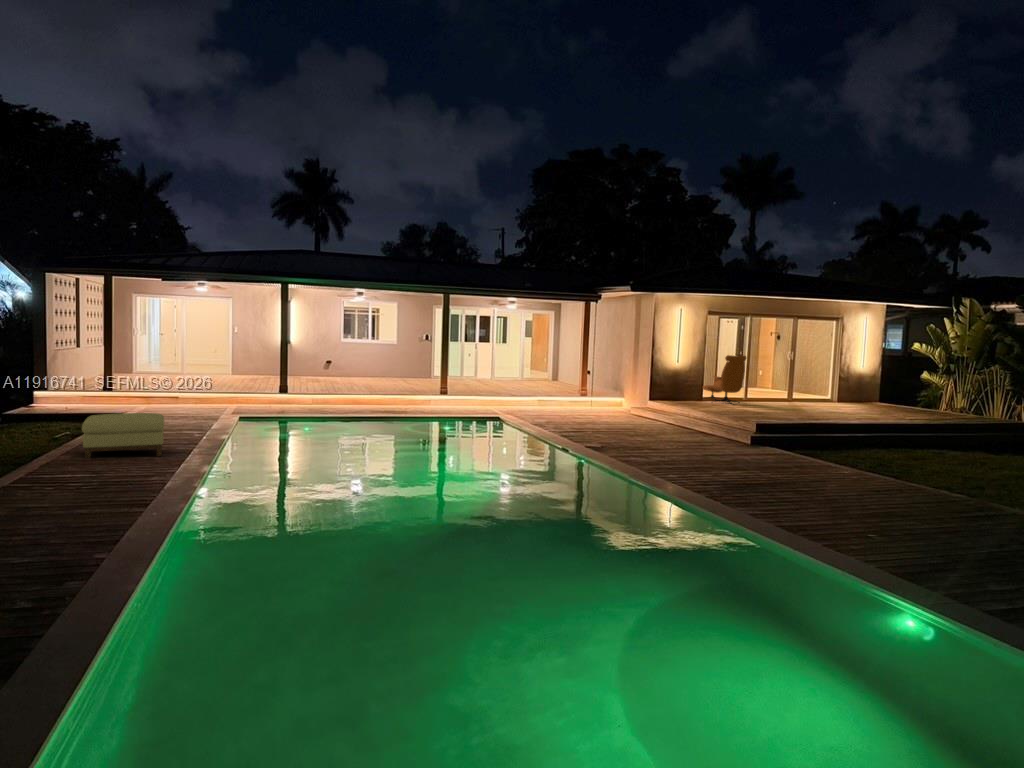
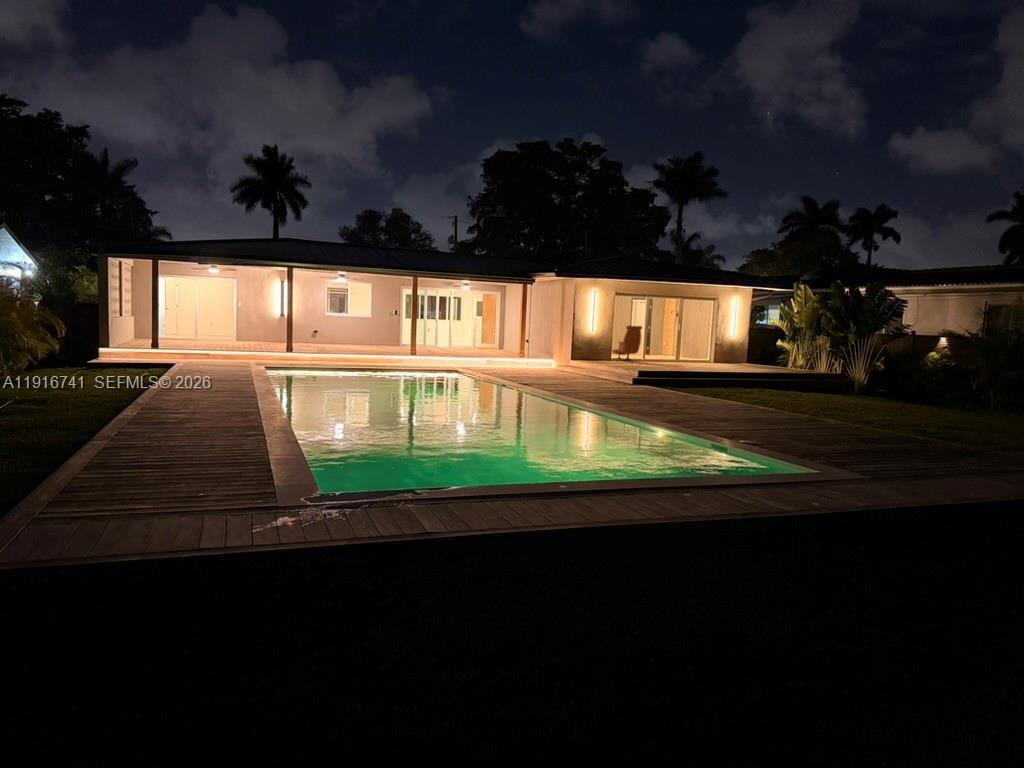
ottoman: present [82,413,164,458] -> none [188,355,241,382]

